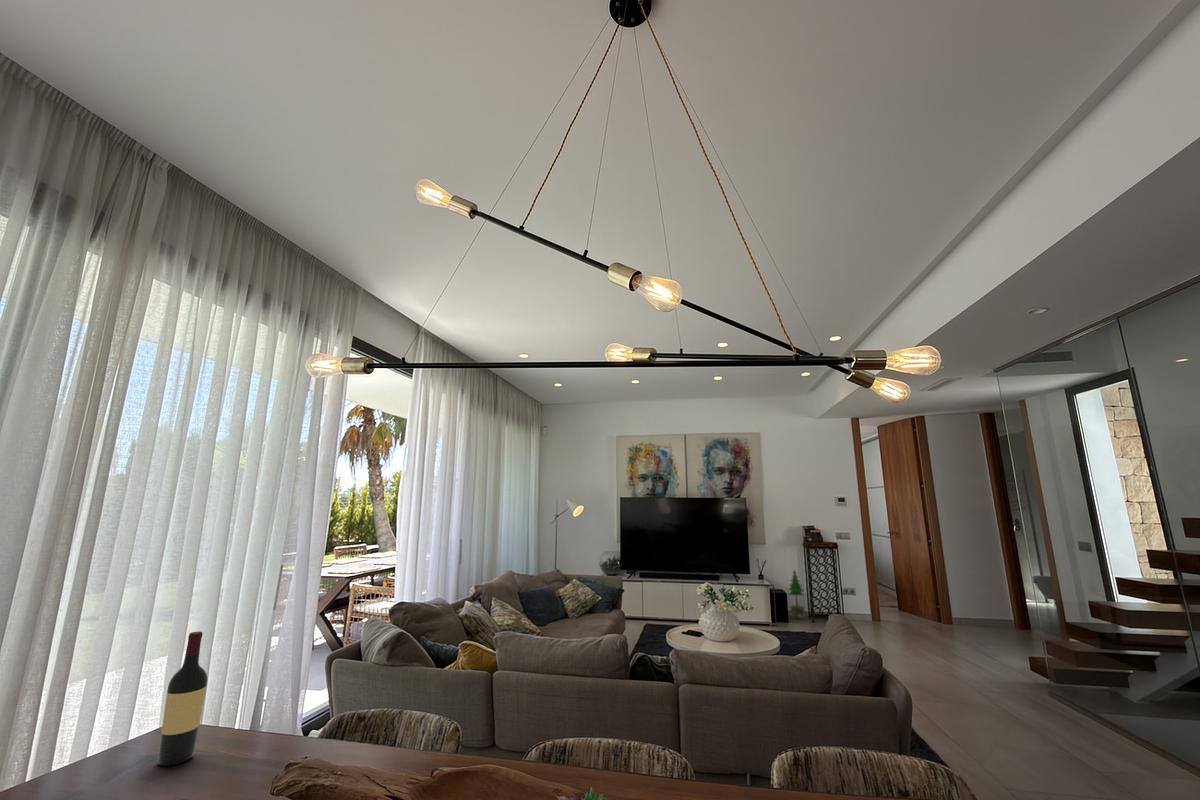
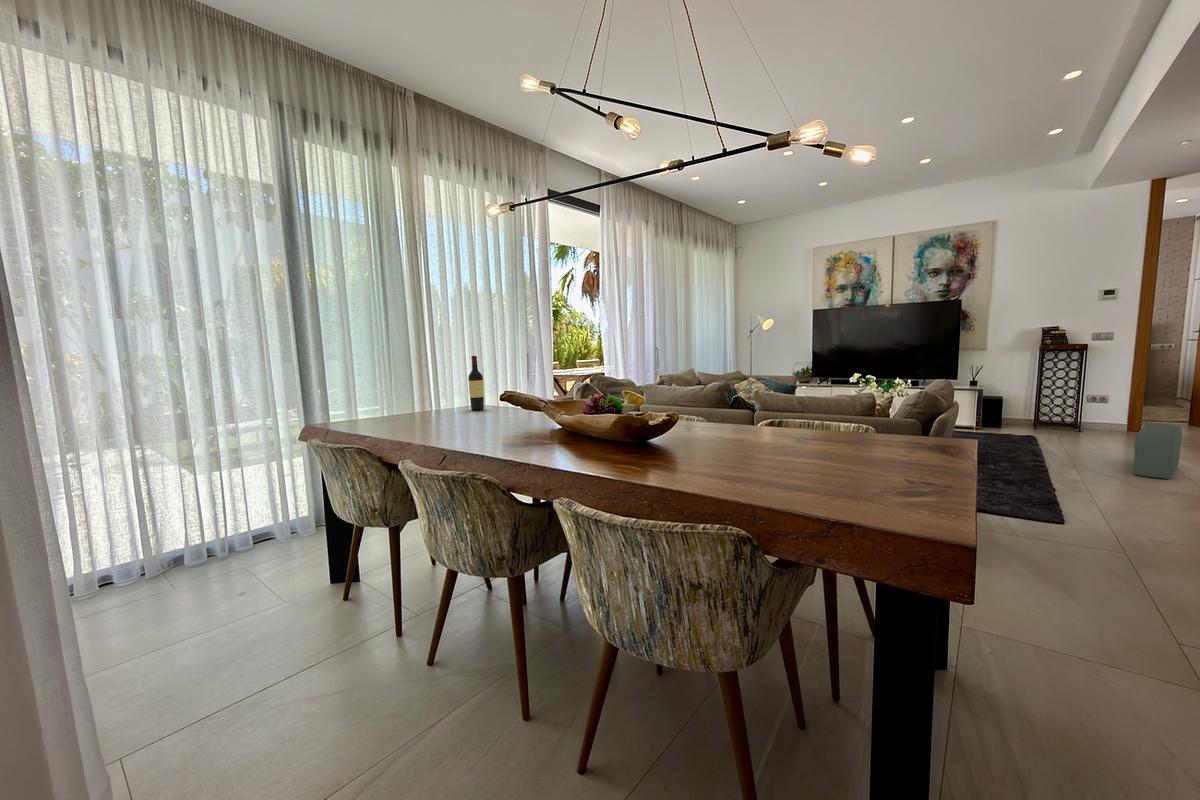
potted tree: present [788,570,804,619] -> none [1007,374,1030,425]
pouf: none [916,628,958,689] -> present [1133,424,1182,479]

